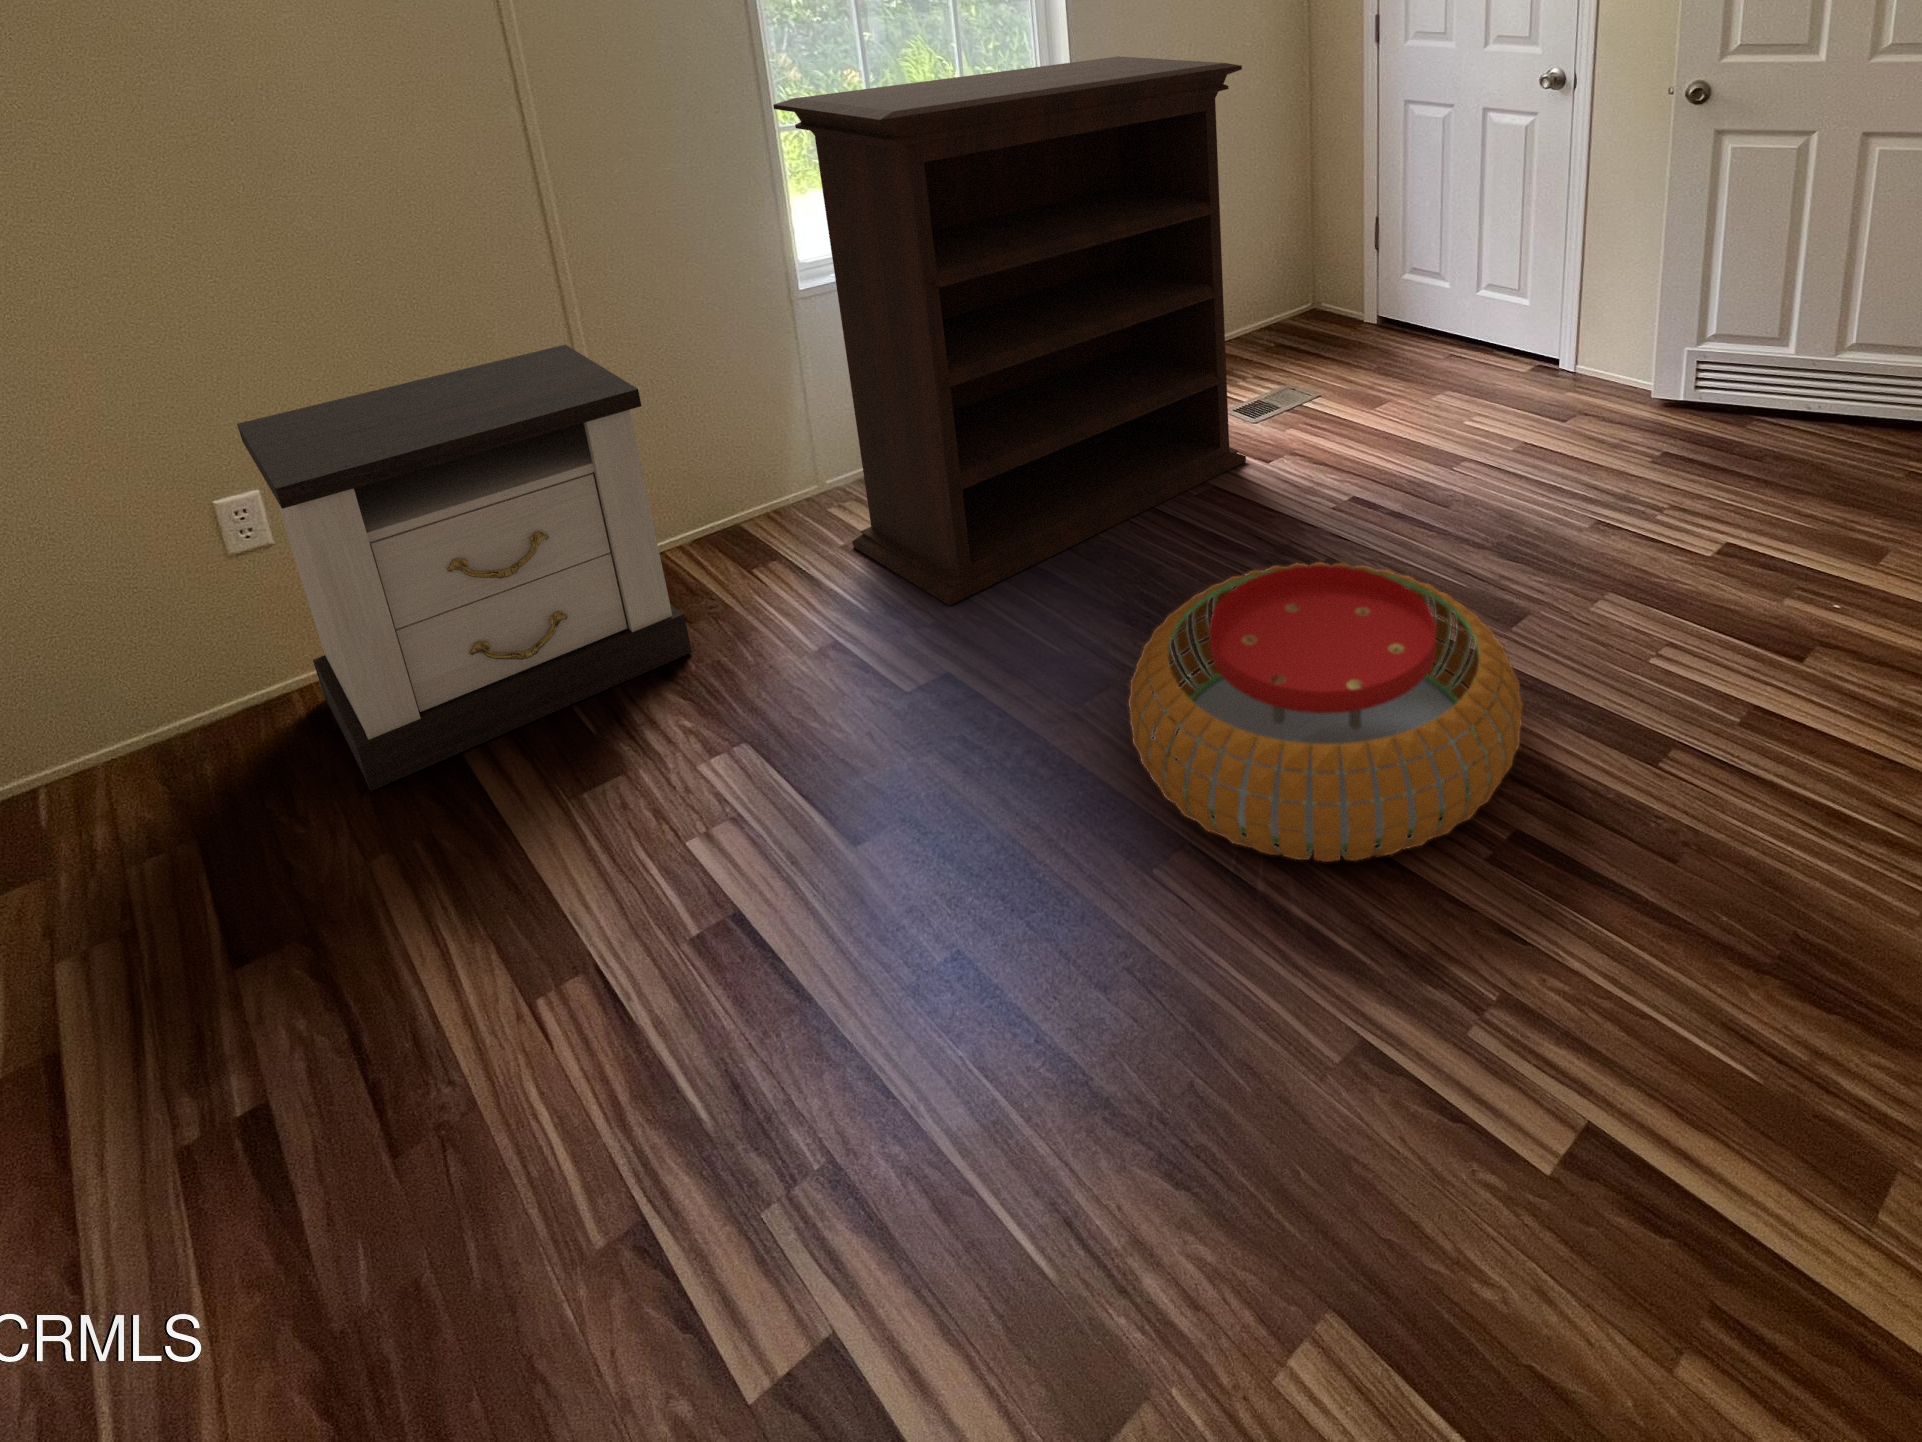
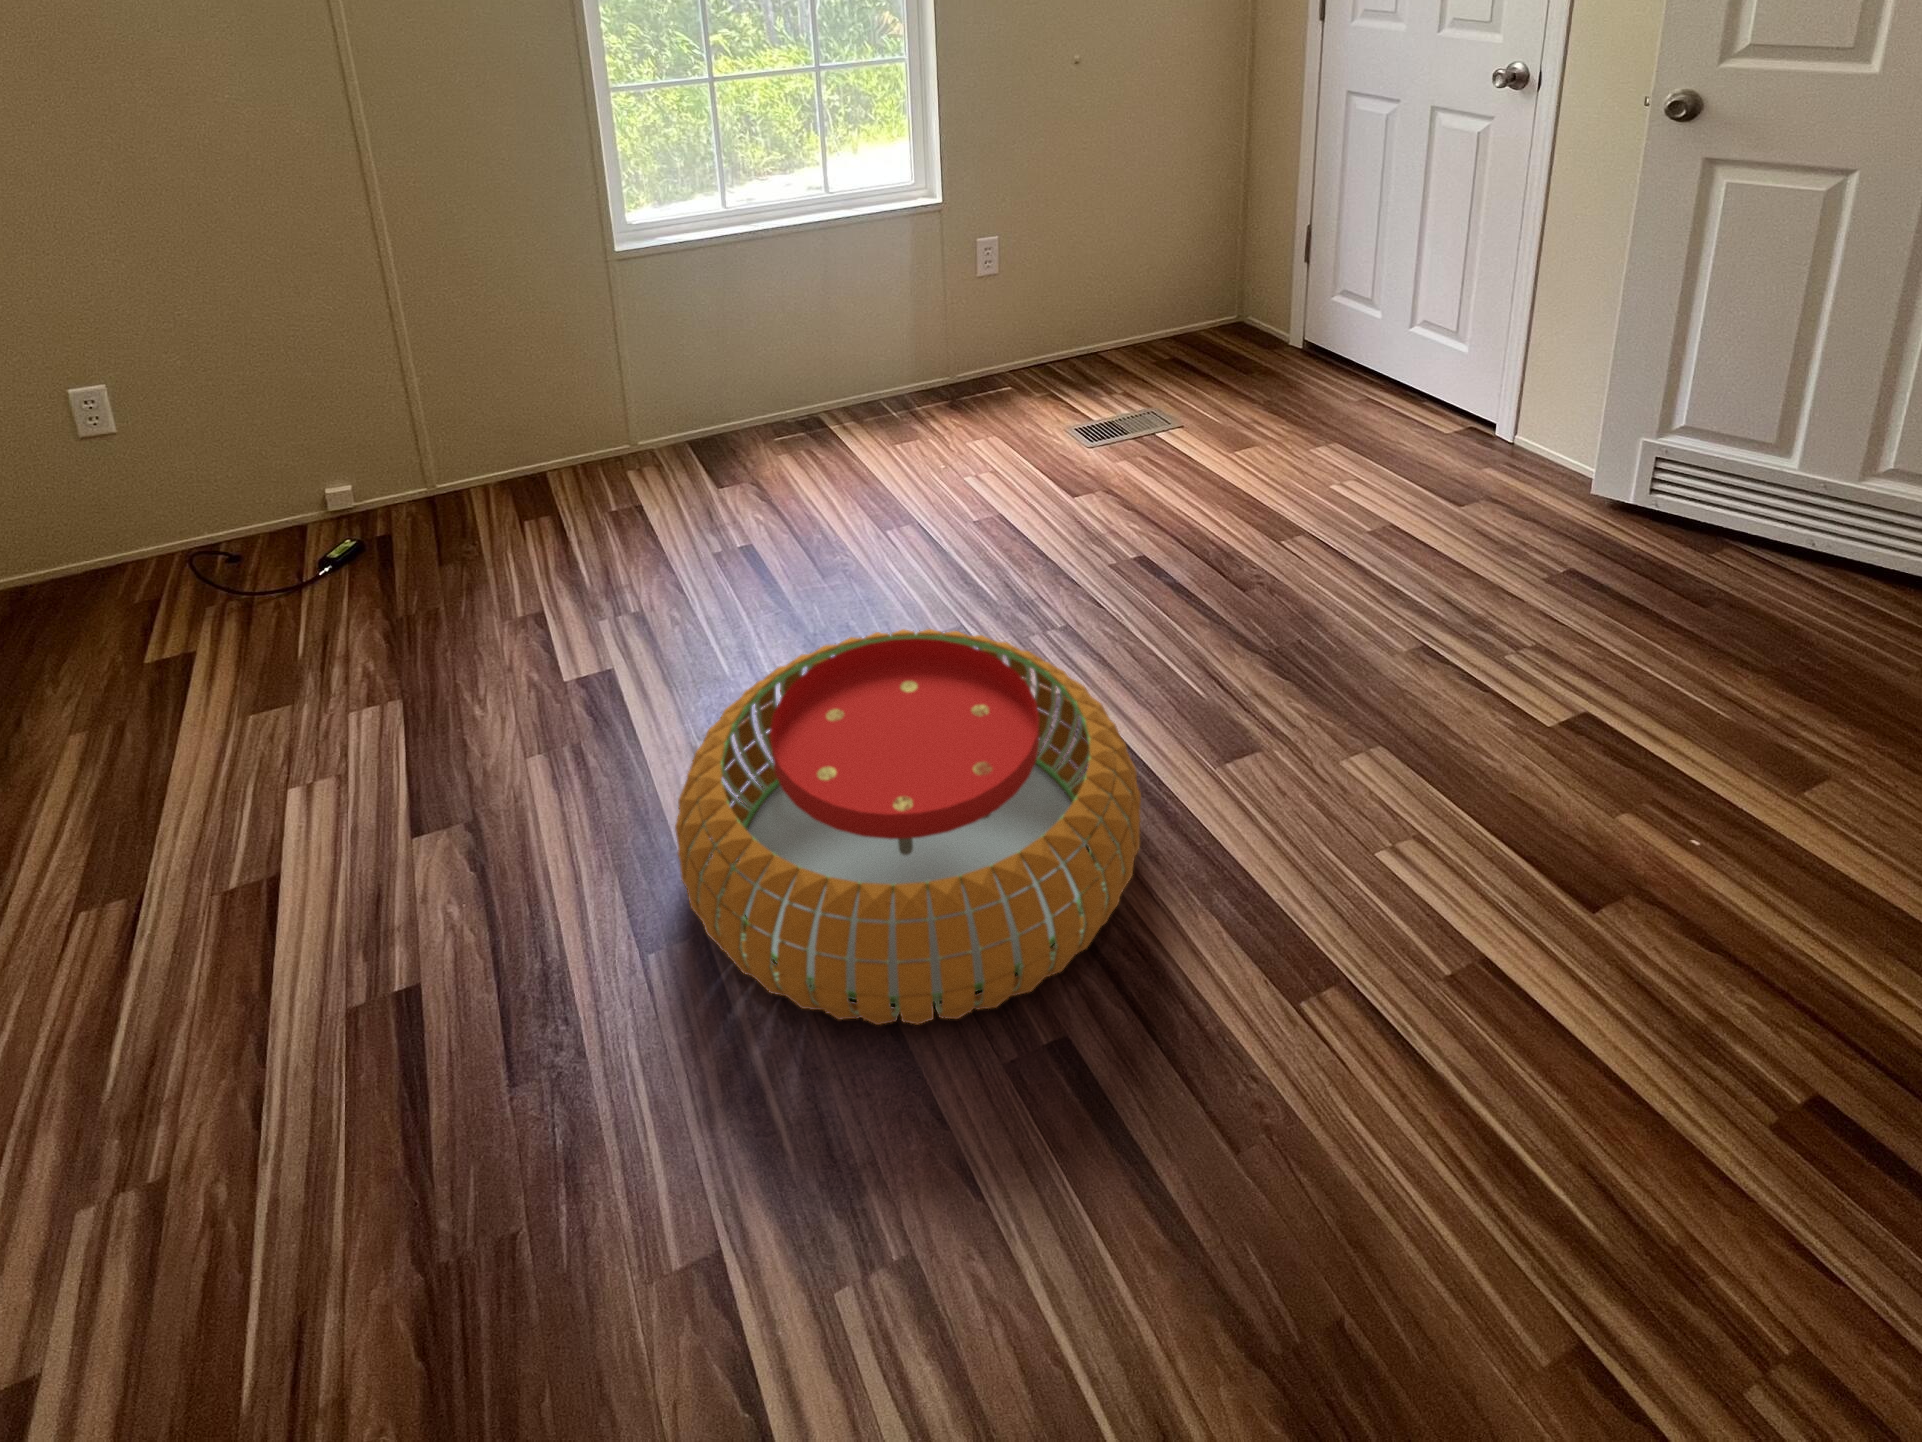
bookshelf: present [773,56,1246,606] -> none [547,34,1056,595]
nightstand: present [237,345,692,791] -> none [33,287,425,667]

